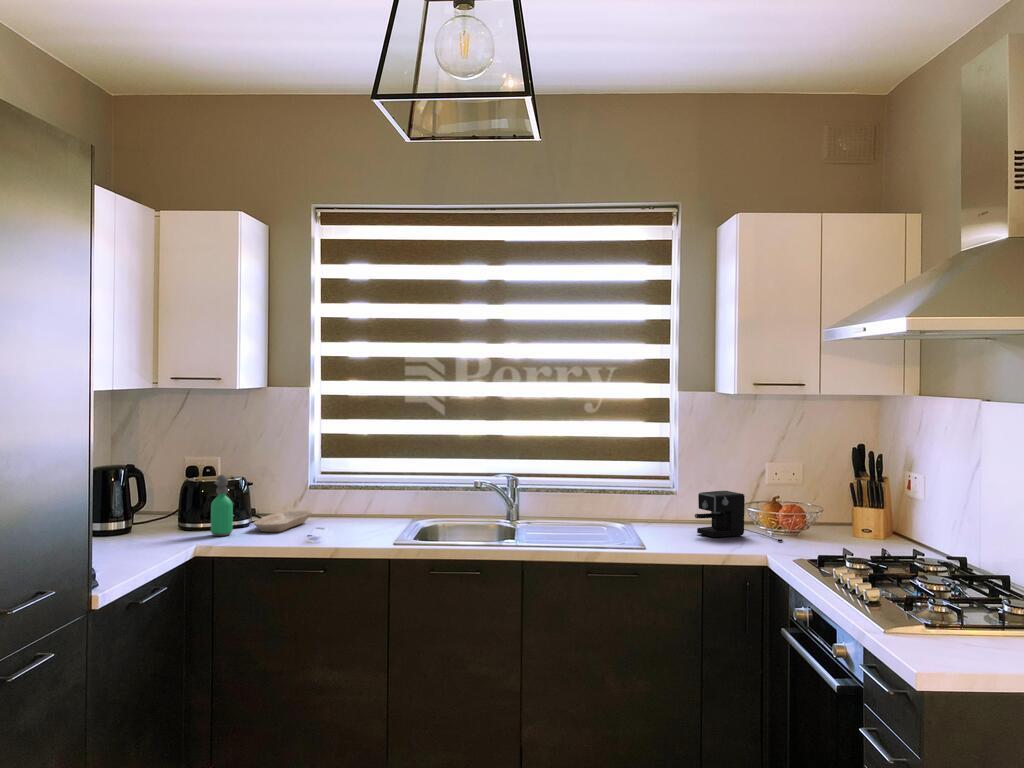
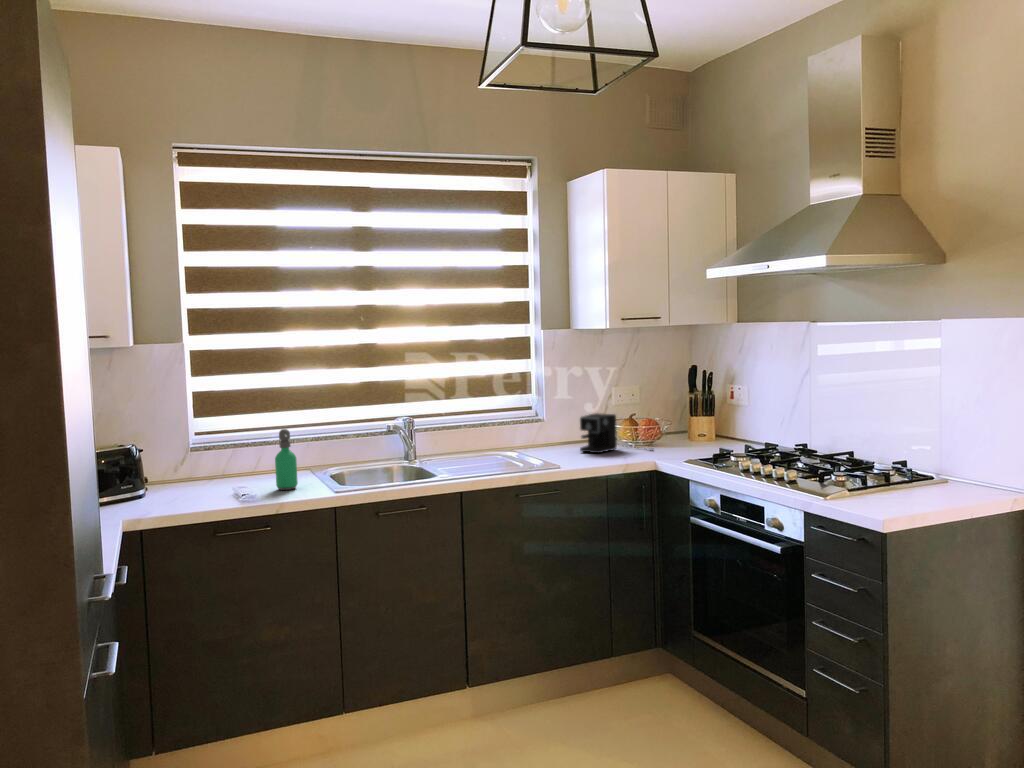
soap dispenser: present [211,475,233,536] -> present [275,429,298,490]
tray: present [253,511,312,532] -> none [164,476,208,500]

